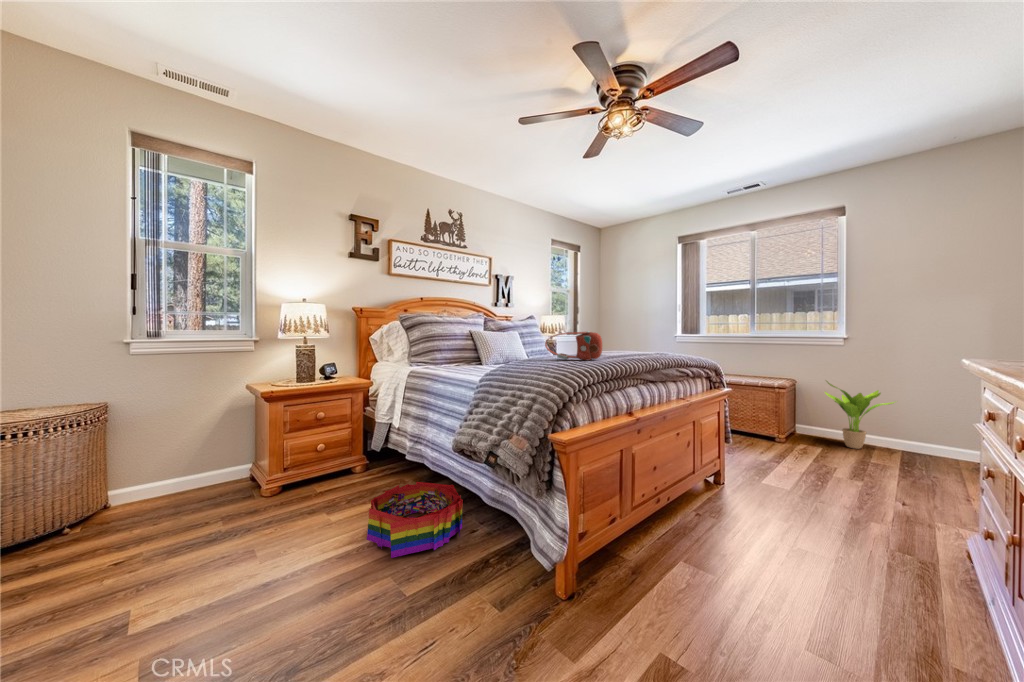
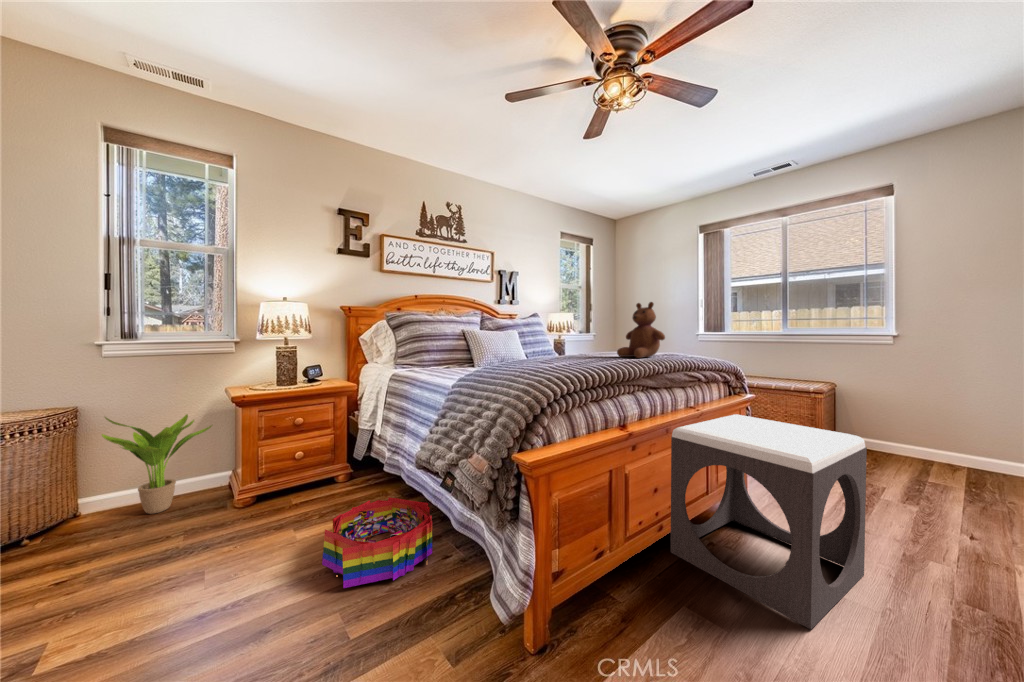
teddy bear: none [614,306,657,356] -> present [617,302,665,358]
handbag: present [545,331,602,360] -> none [533,330,597,364]
potted plant: present [825,381,895,449] -> present [102,414,211,514]
footstool: none [667,404,825,573] -> present [671,414,867,629]

